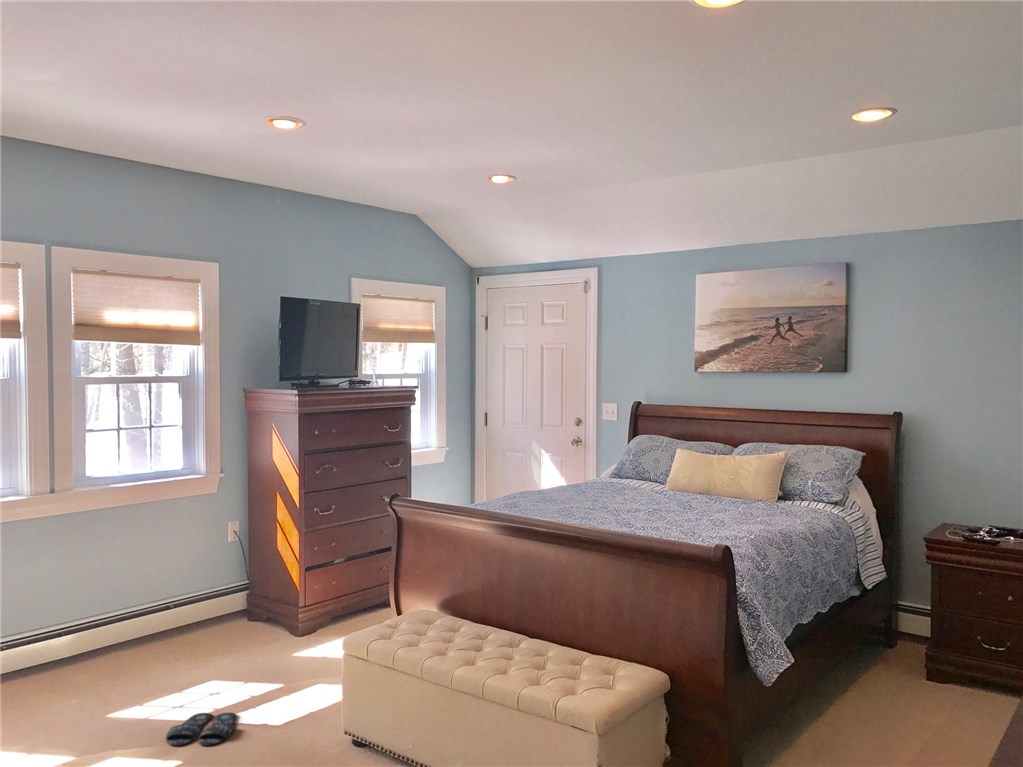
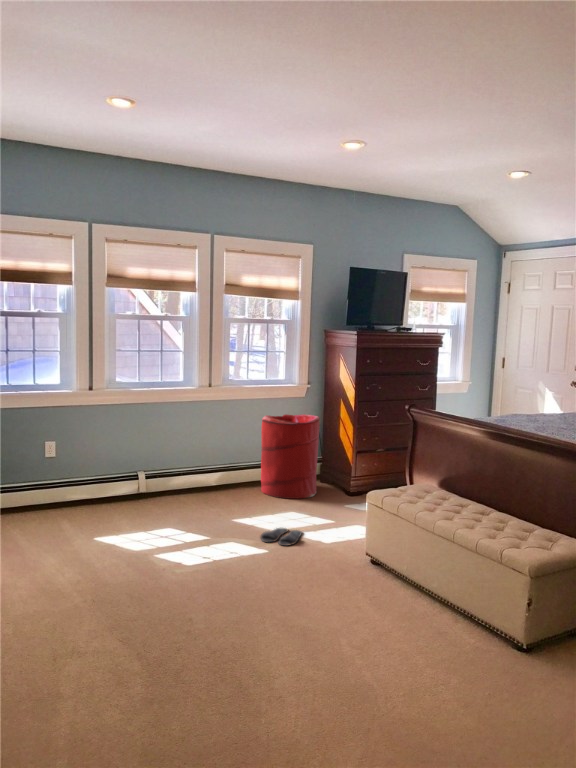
laundry hamper: none [149,520,245,659] -> present [261,414,320,499]

